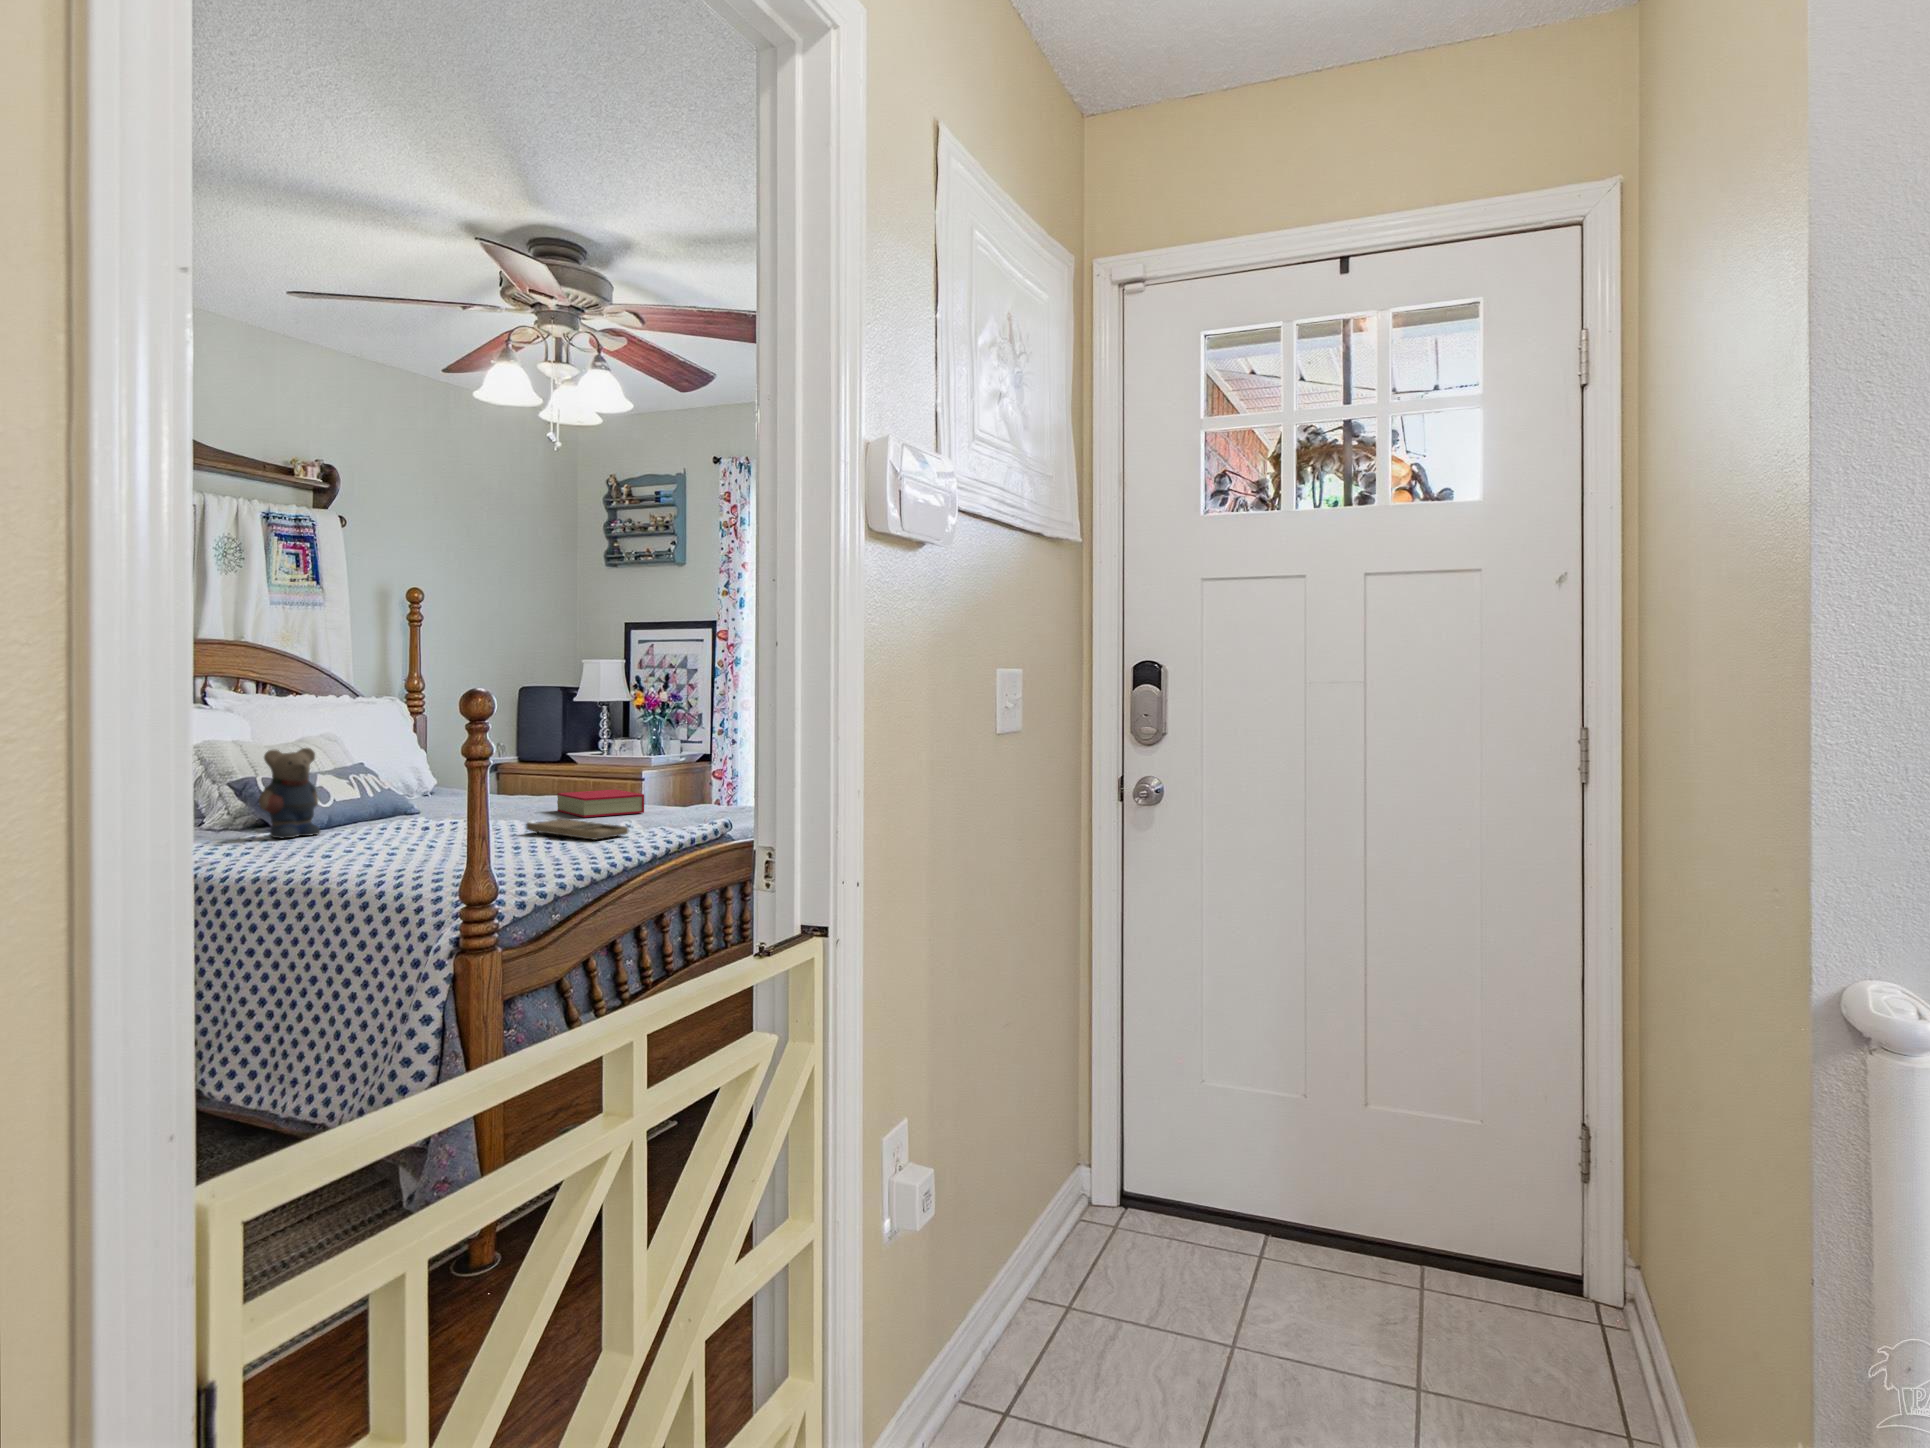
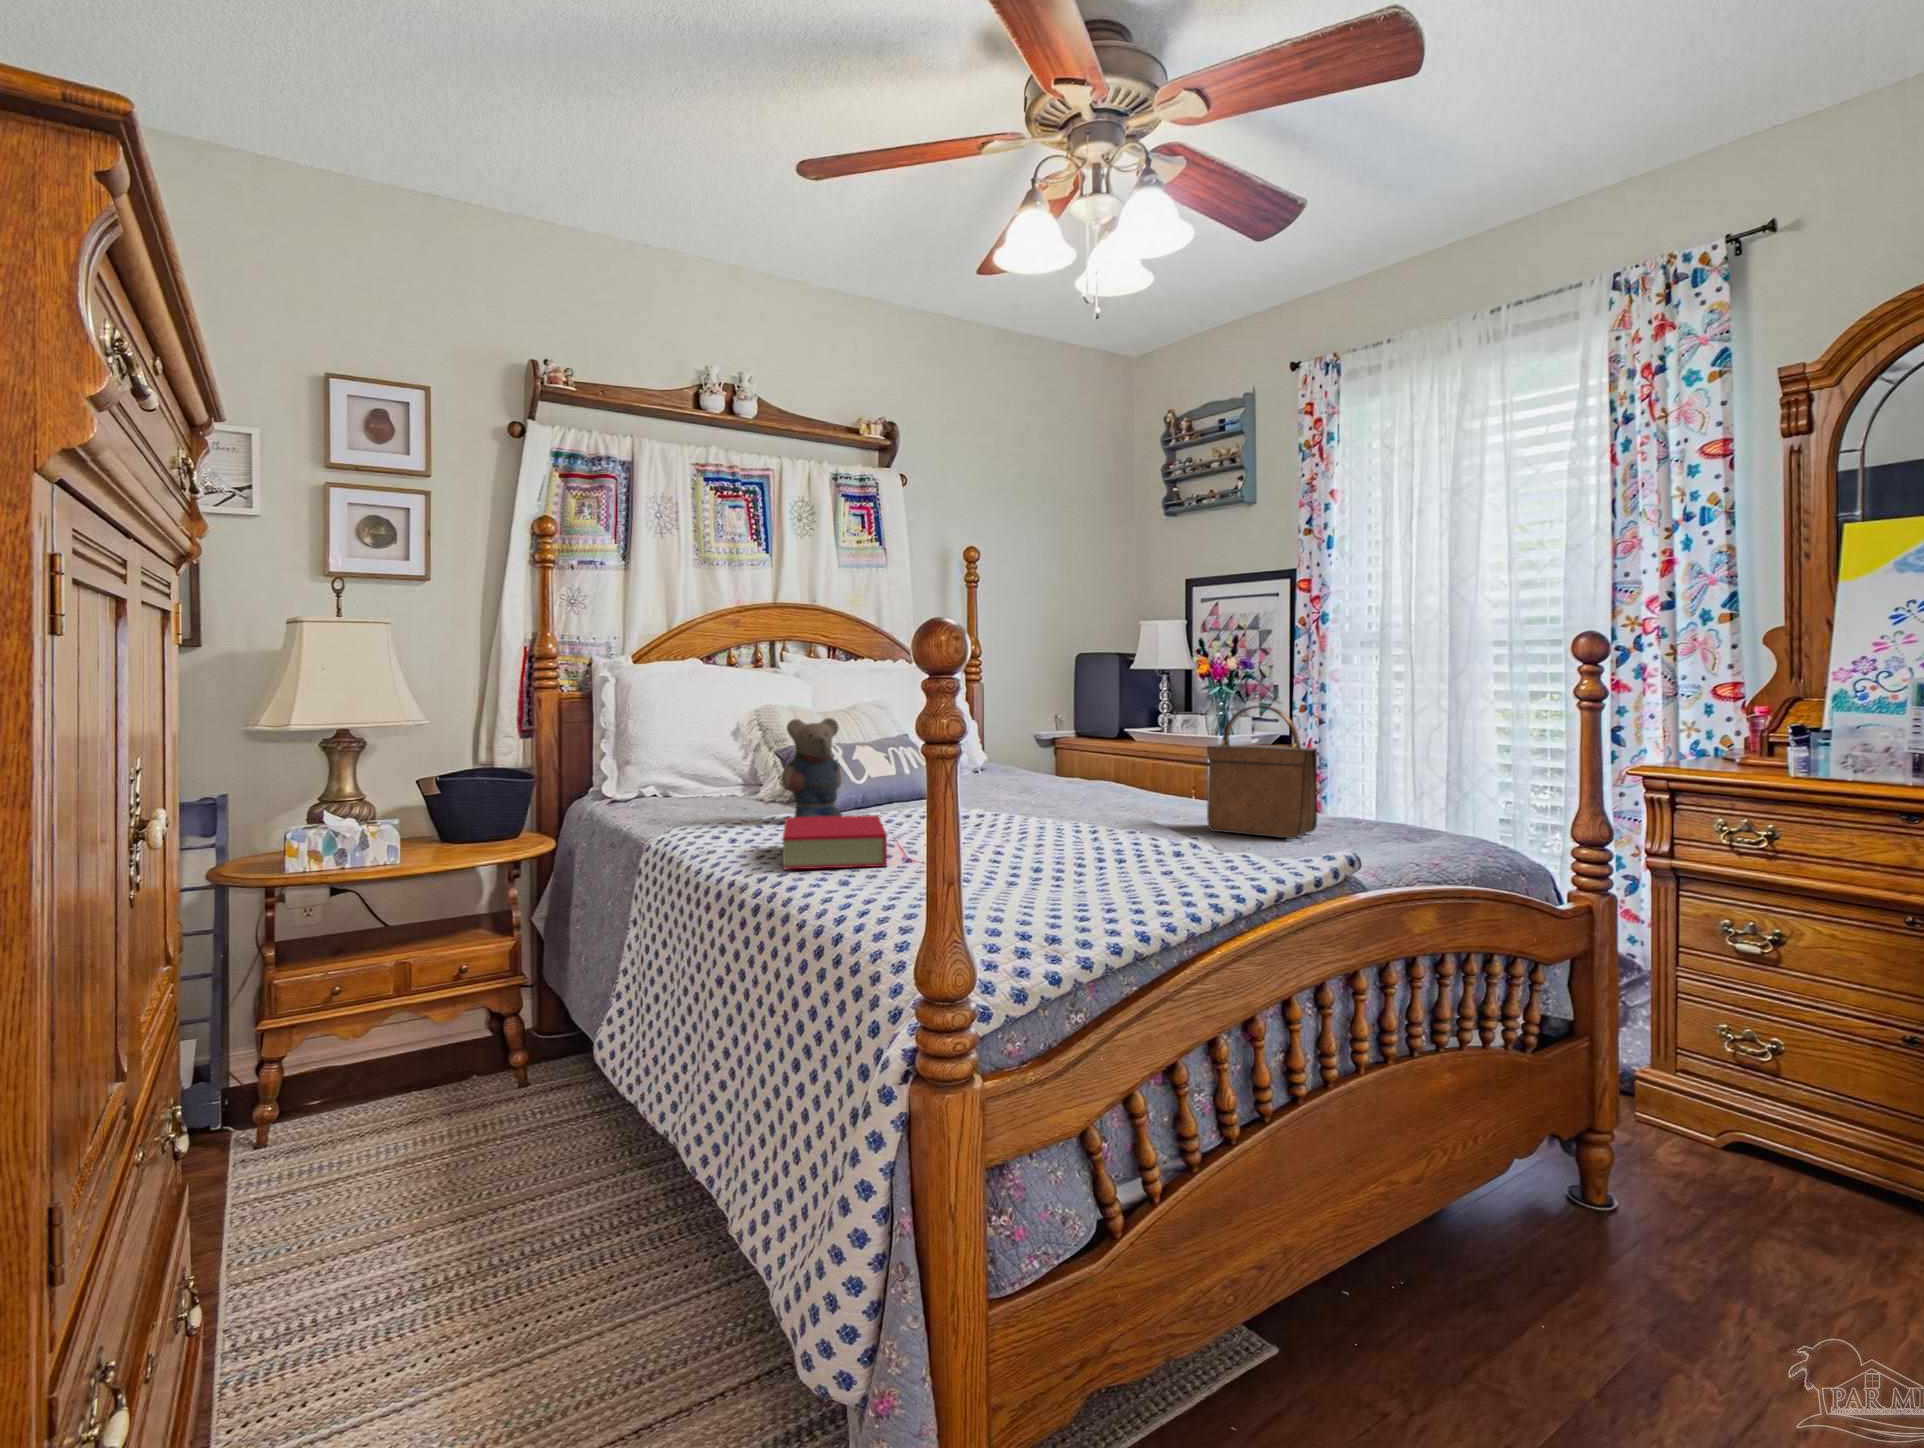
handbag: none [639,730,716,819] -> present [1207,705,1318,839]
book: present [557,790,644,818] -> present [783,815,887,870]
tray: present [526,818,628,840] -> none [1057,825,1193,868]

